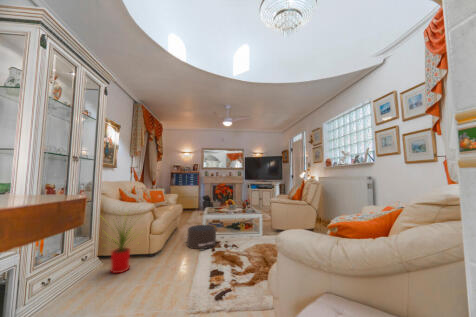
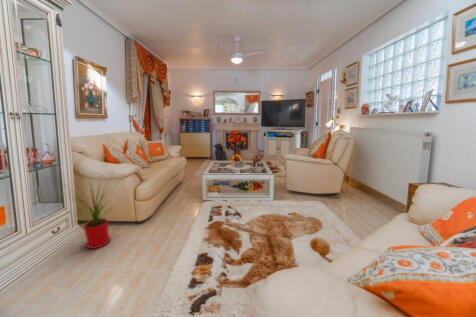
pouf: present [186,225,216,249] -> none [182,185,217,215]

